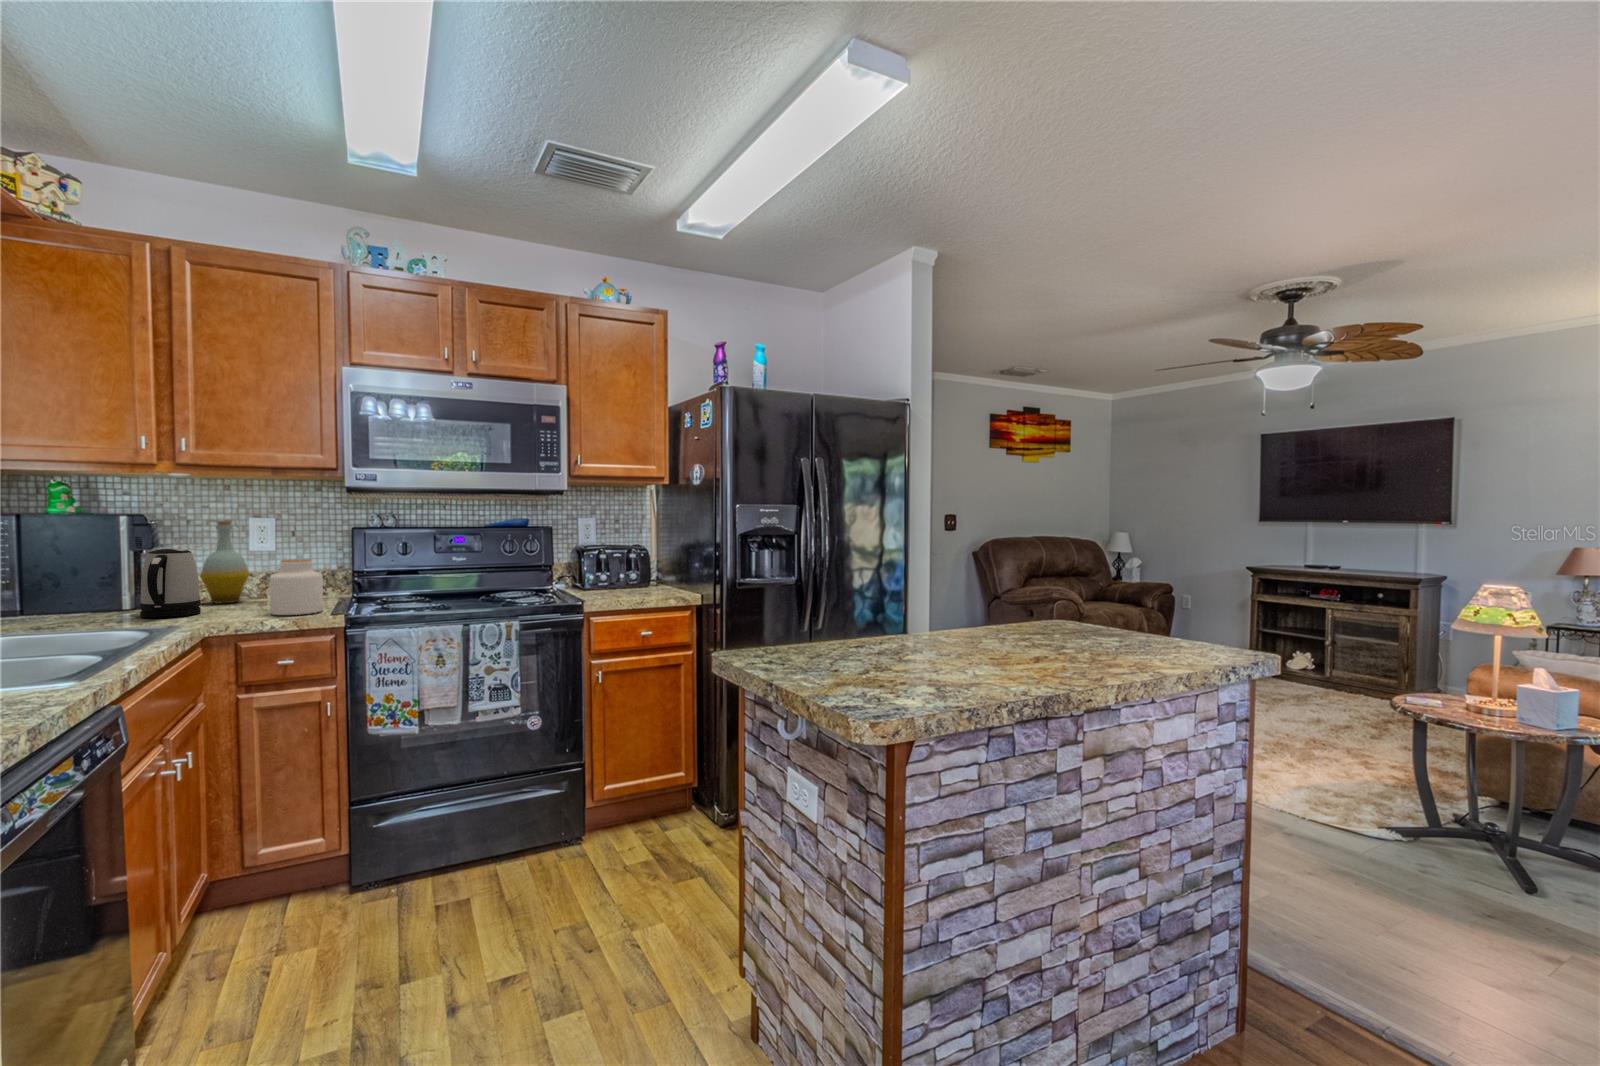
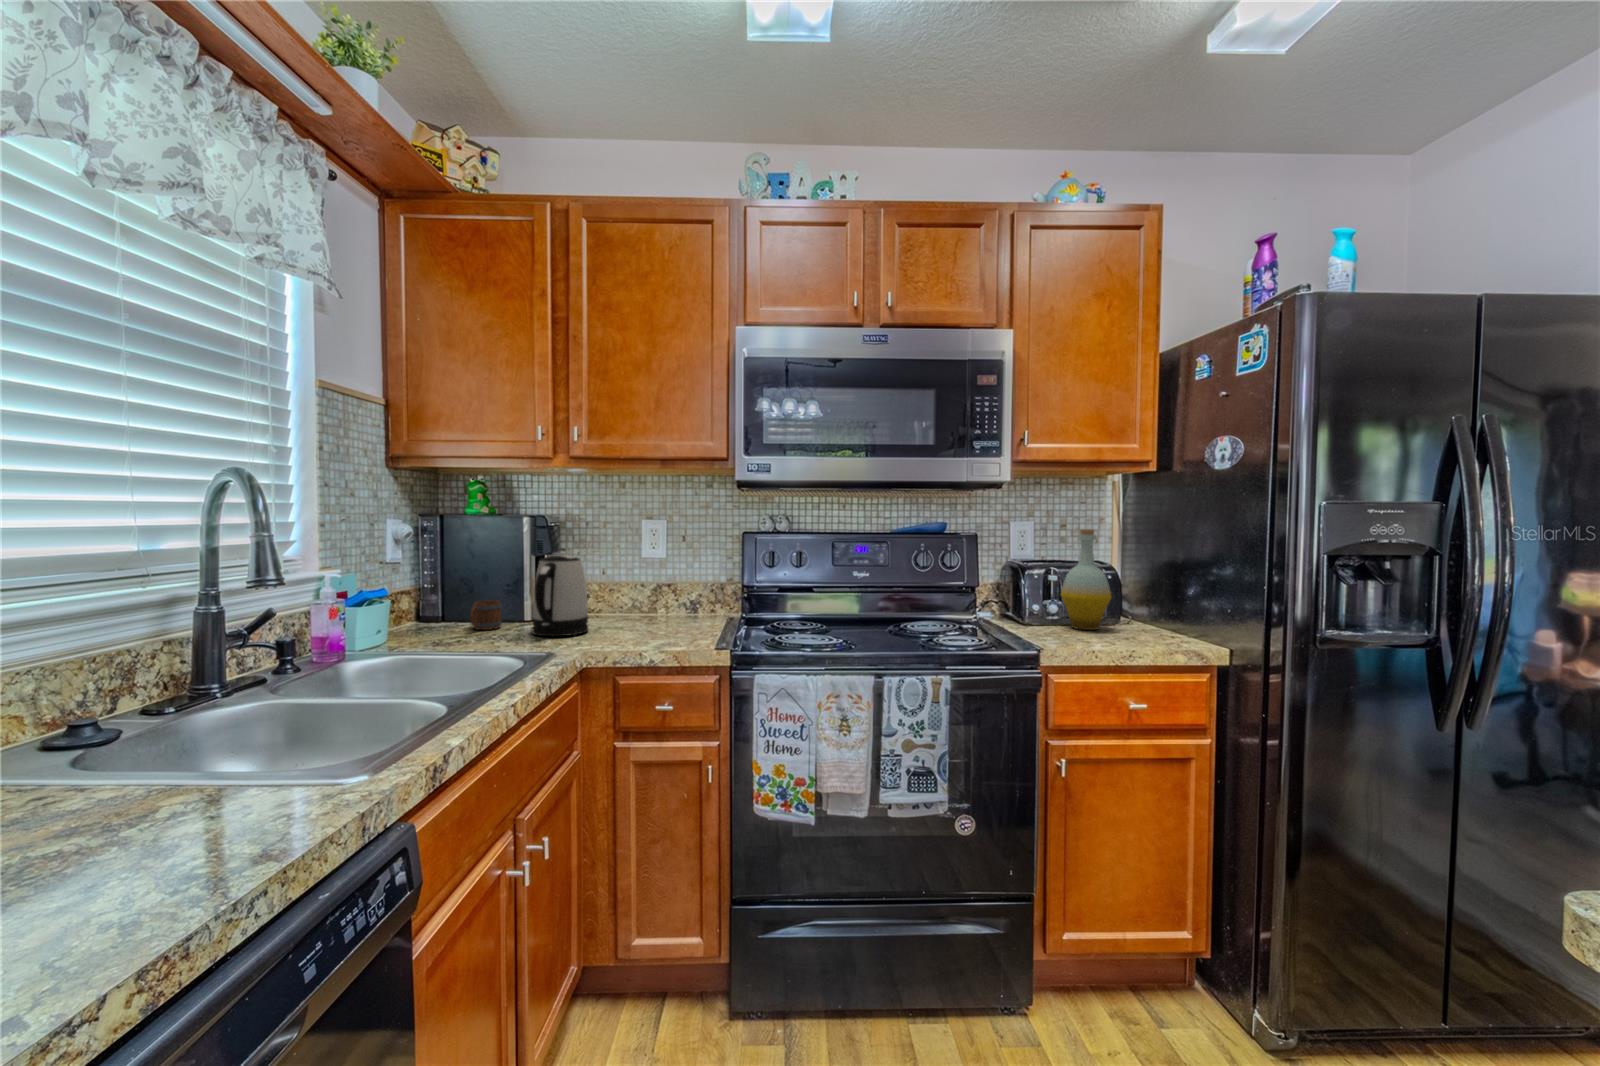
bottle: present [200,521,249,603] -> present [1061,529,1111,630]
jar: present [270,559,323,615] -> none [652,572,708,645]
mug: none [64,592,99,618] -> present [470,600,502,630]

